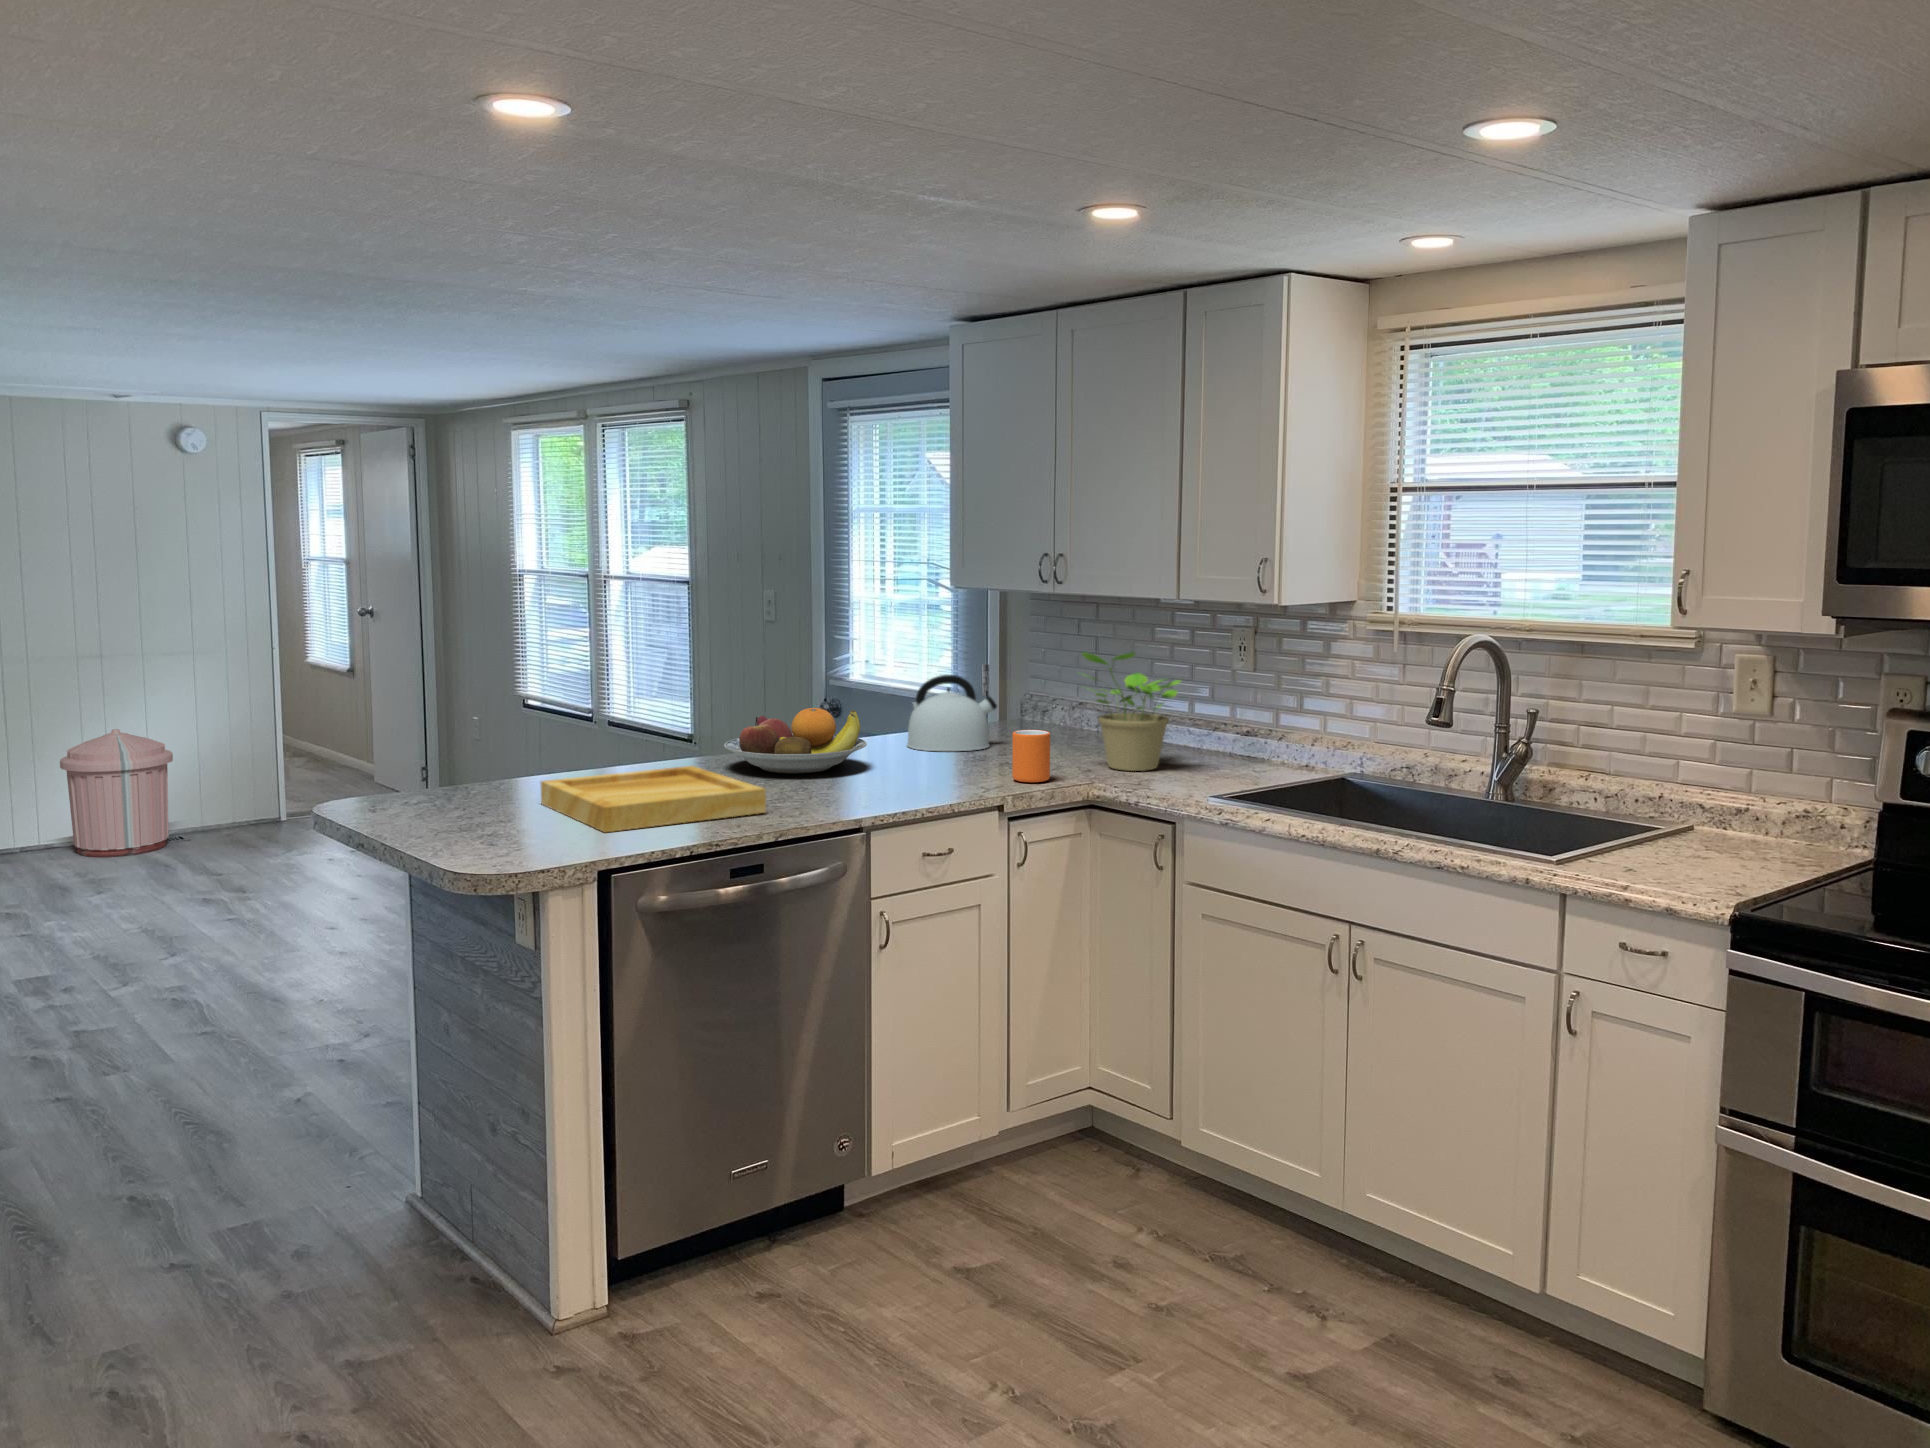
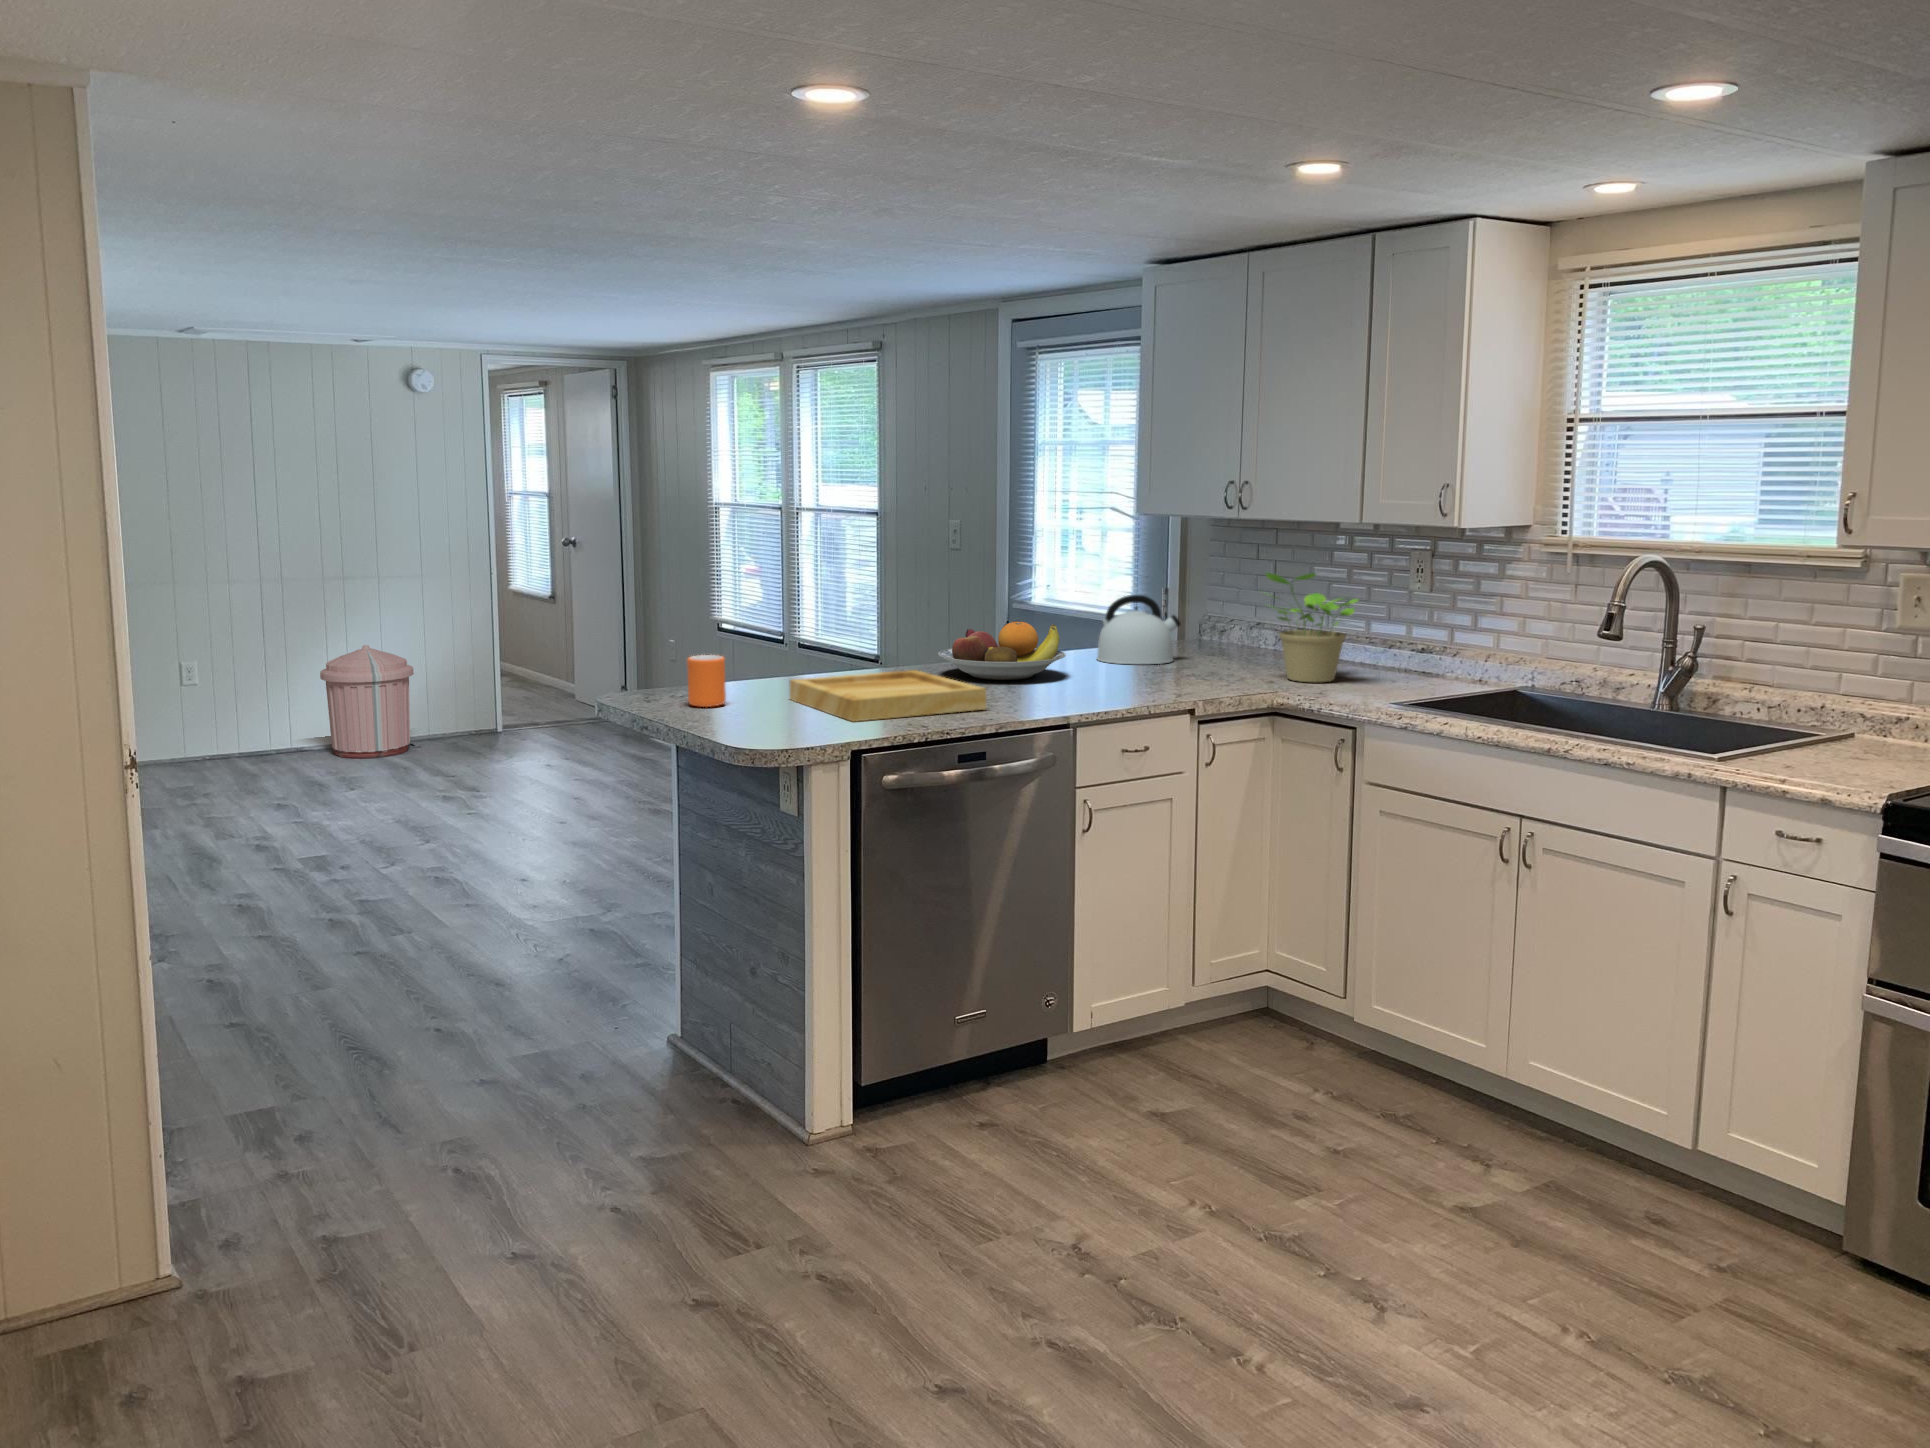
mug: present [1012,730,1050,782] -> present [687,655,726,707]

